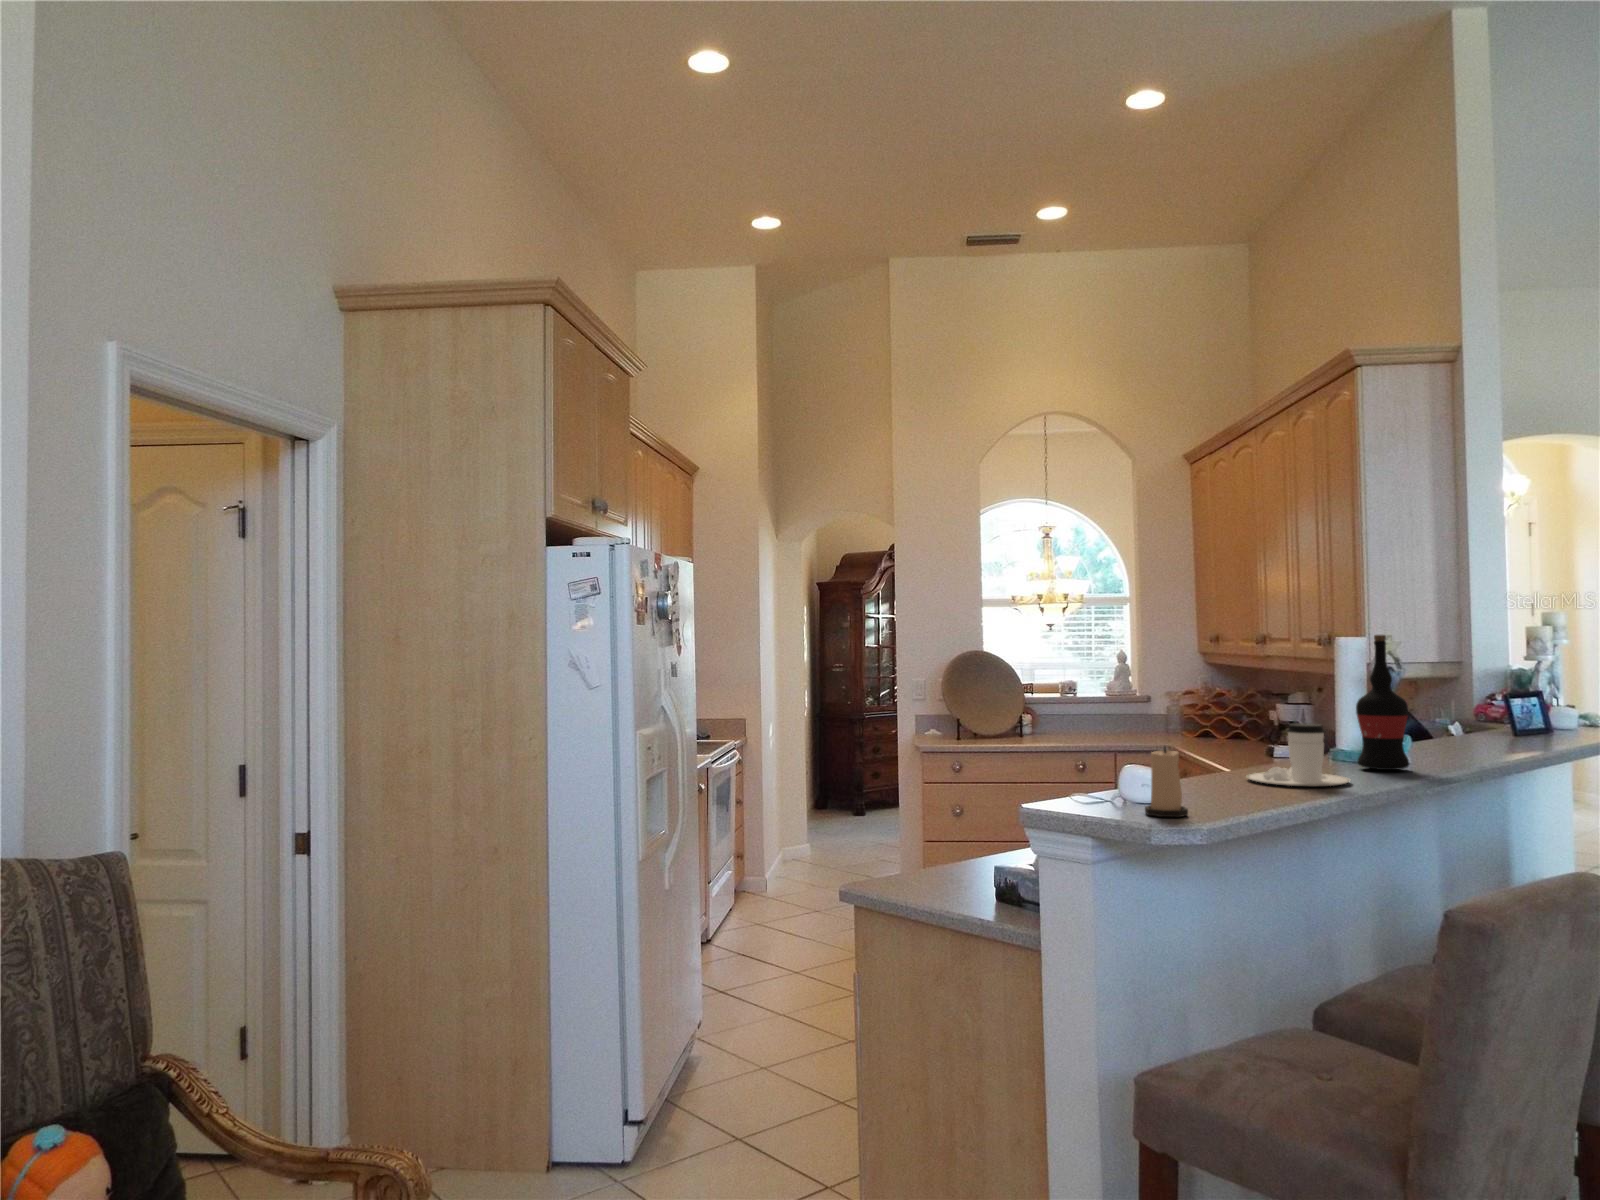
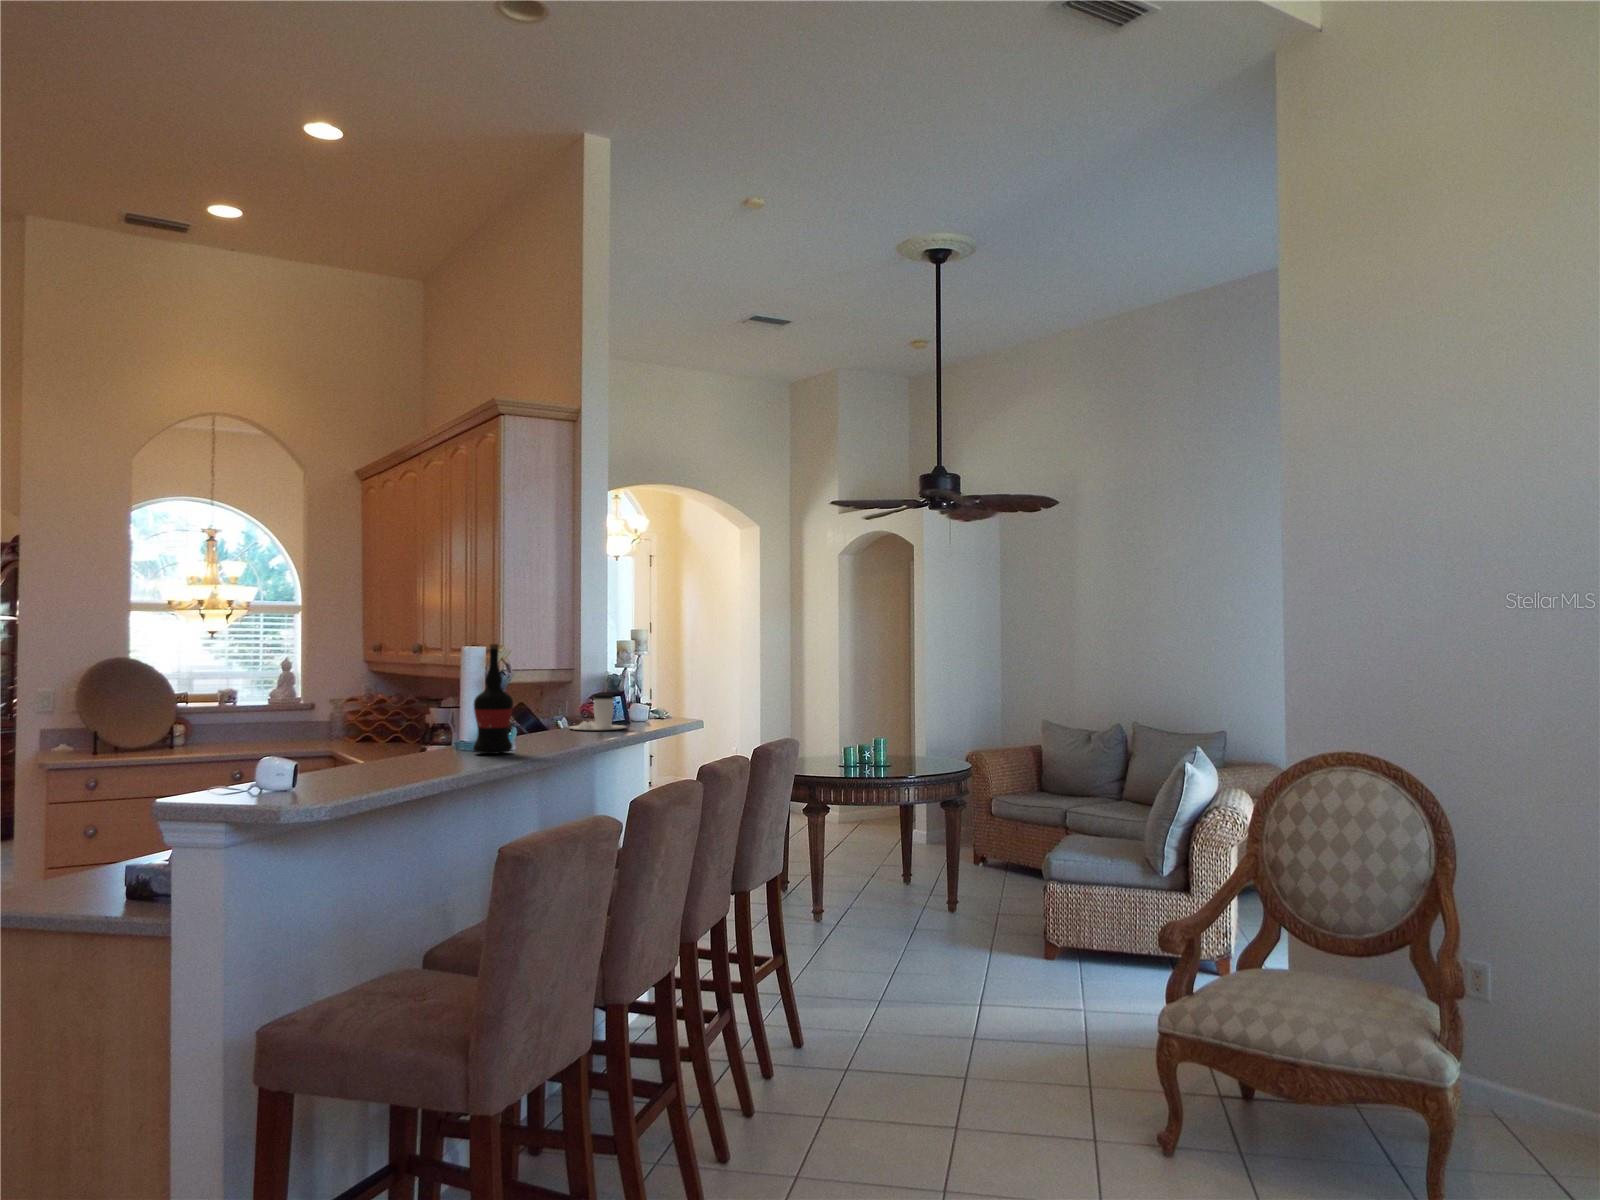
coffee cup: present [1247,723,1351,786] -> present [570,694,626,730]
candle: present [1145,746,1188,817] -> none [278,737,318,800]

